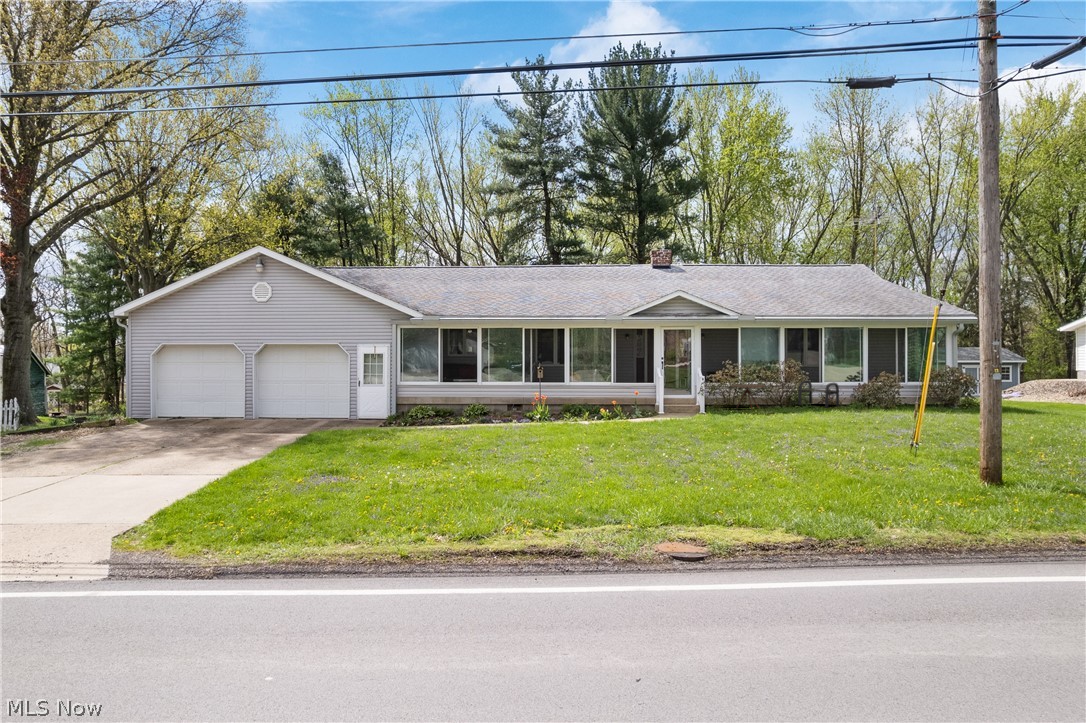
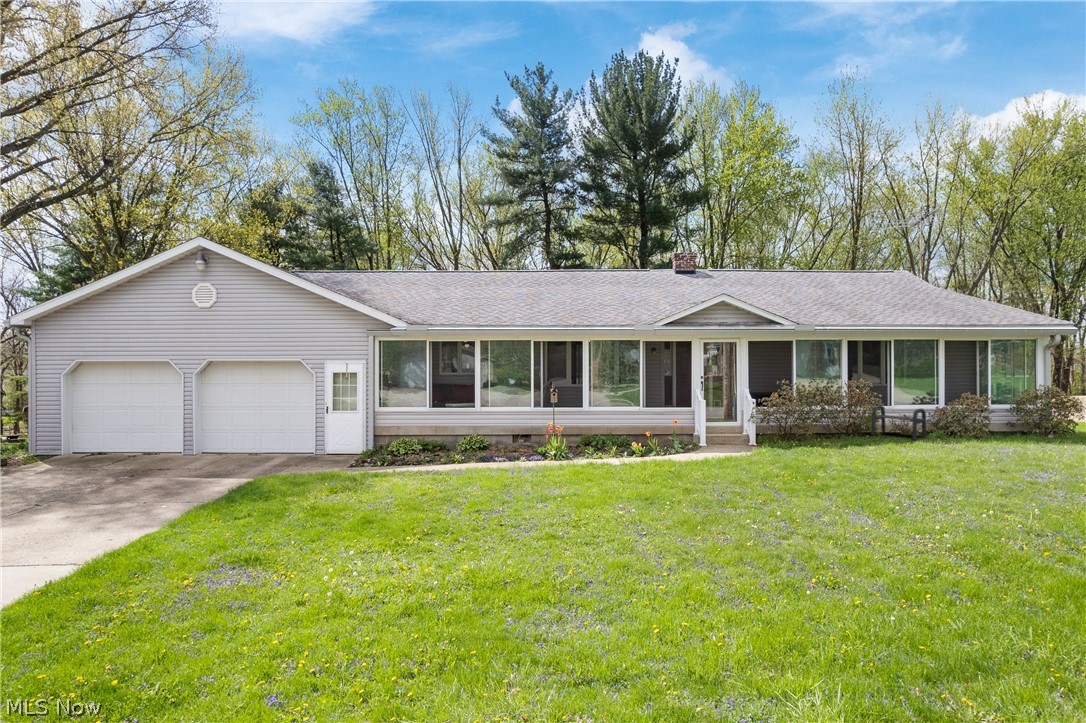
round table: present [731,384,765,408] -> none [791,410,838,443]

